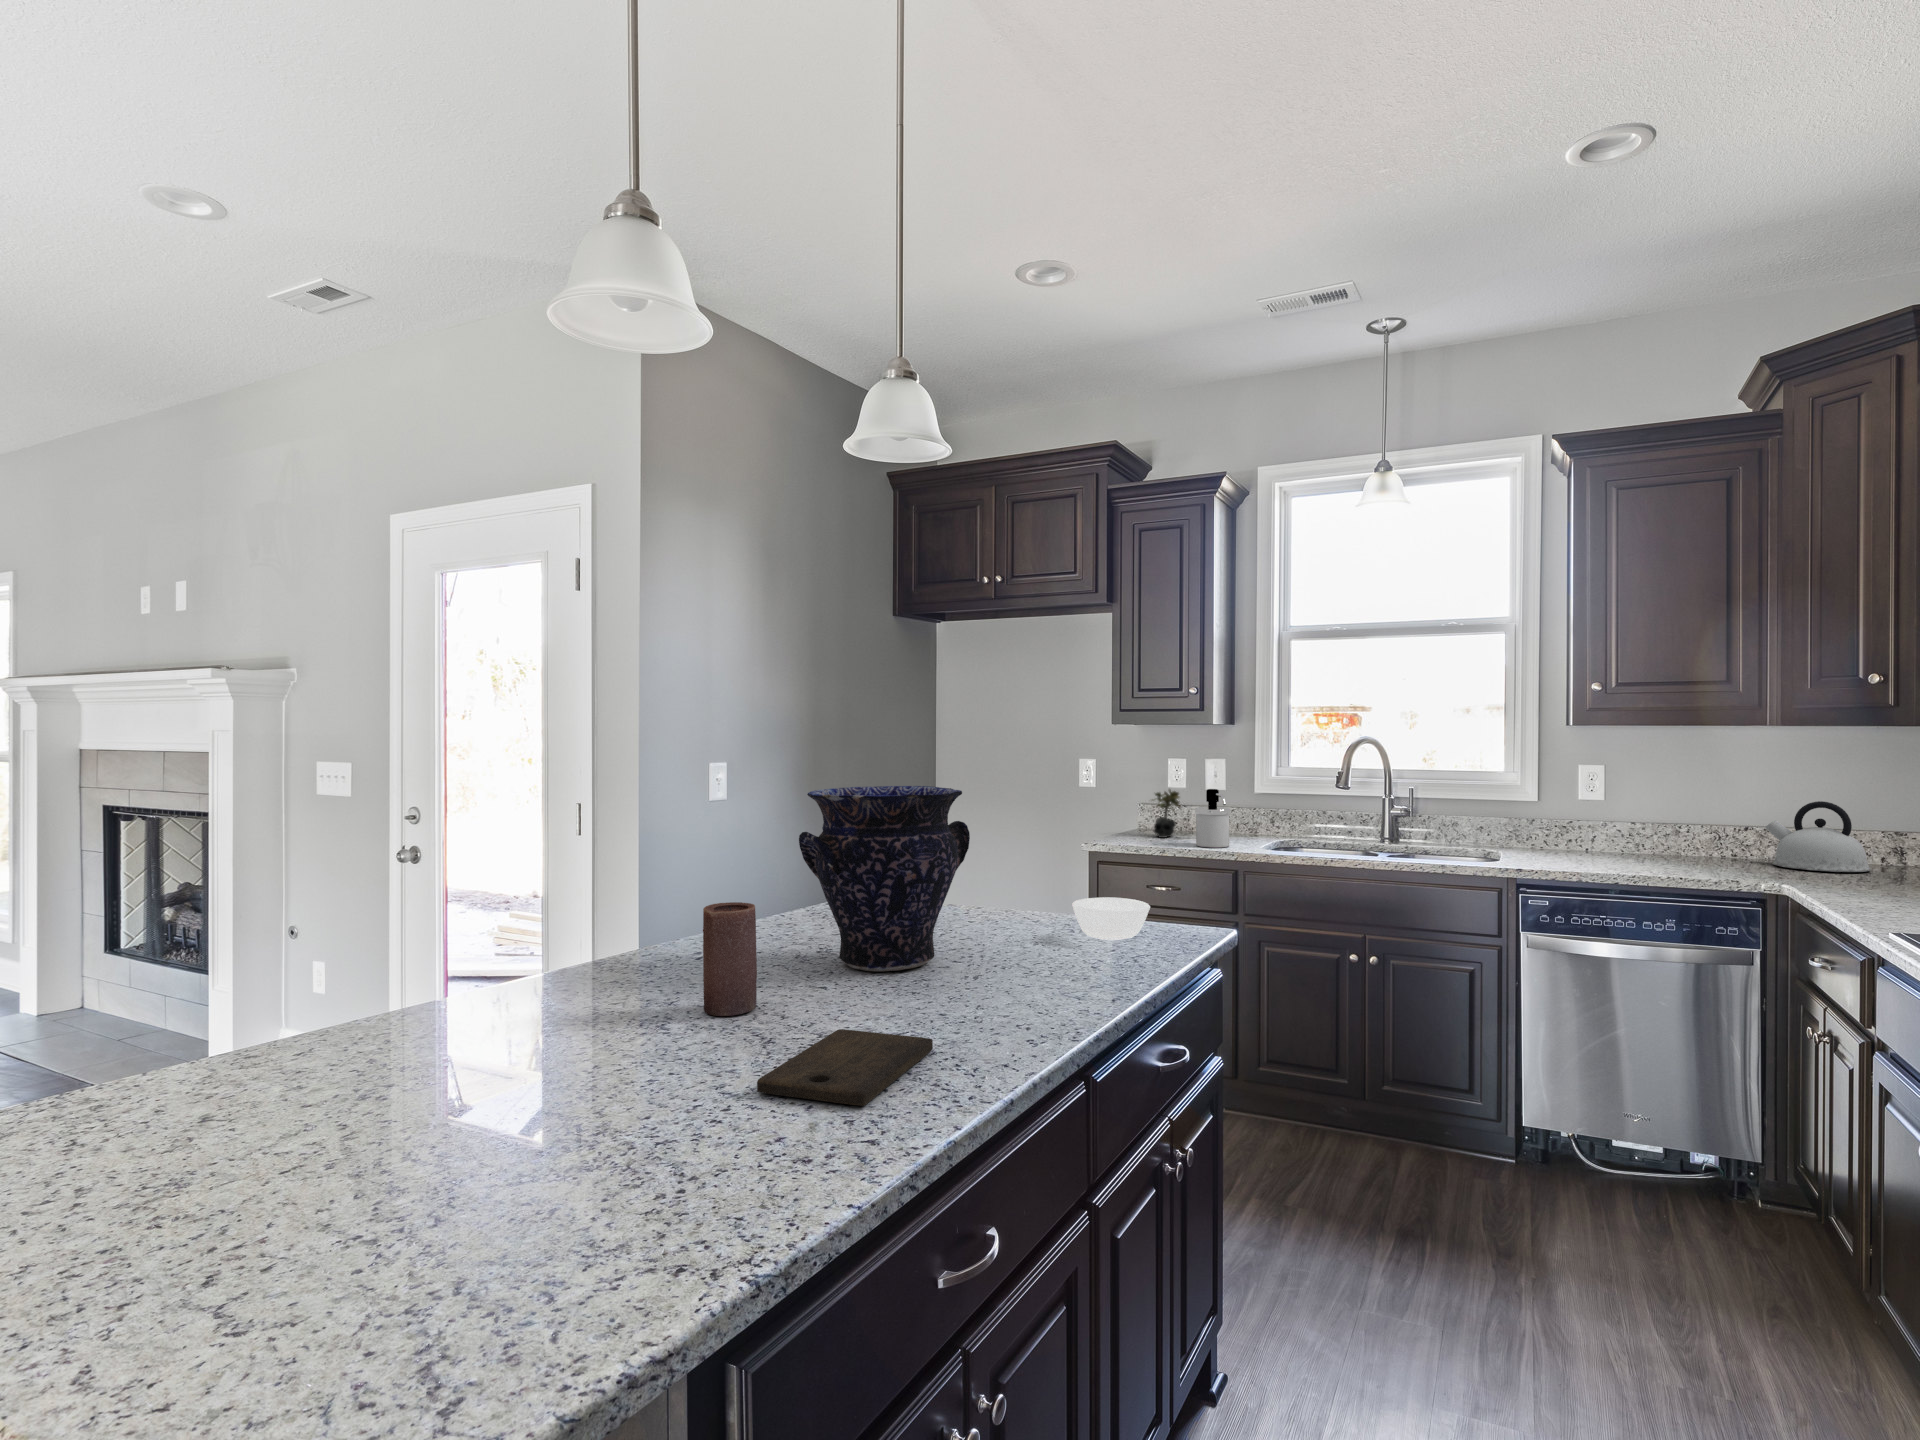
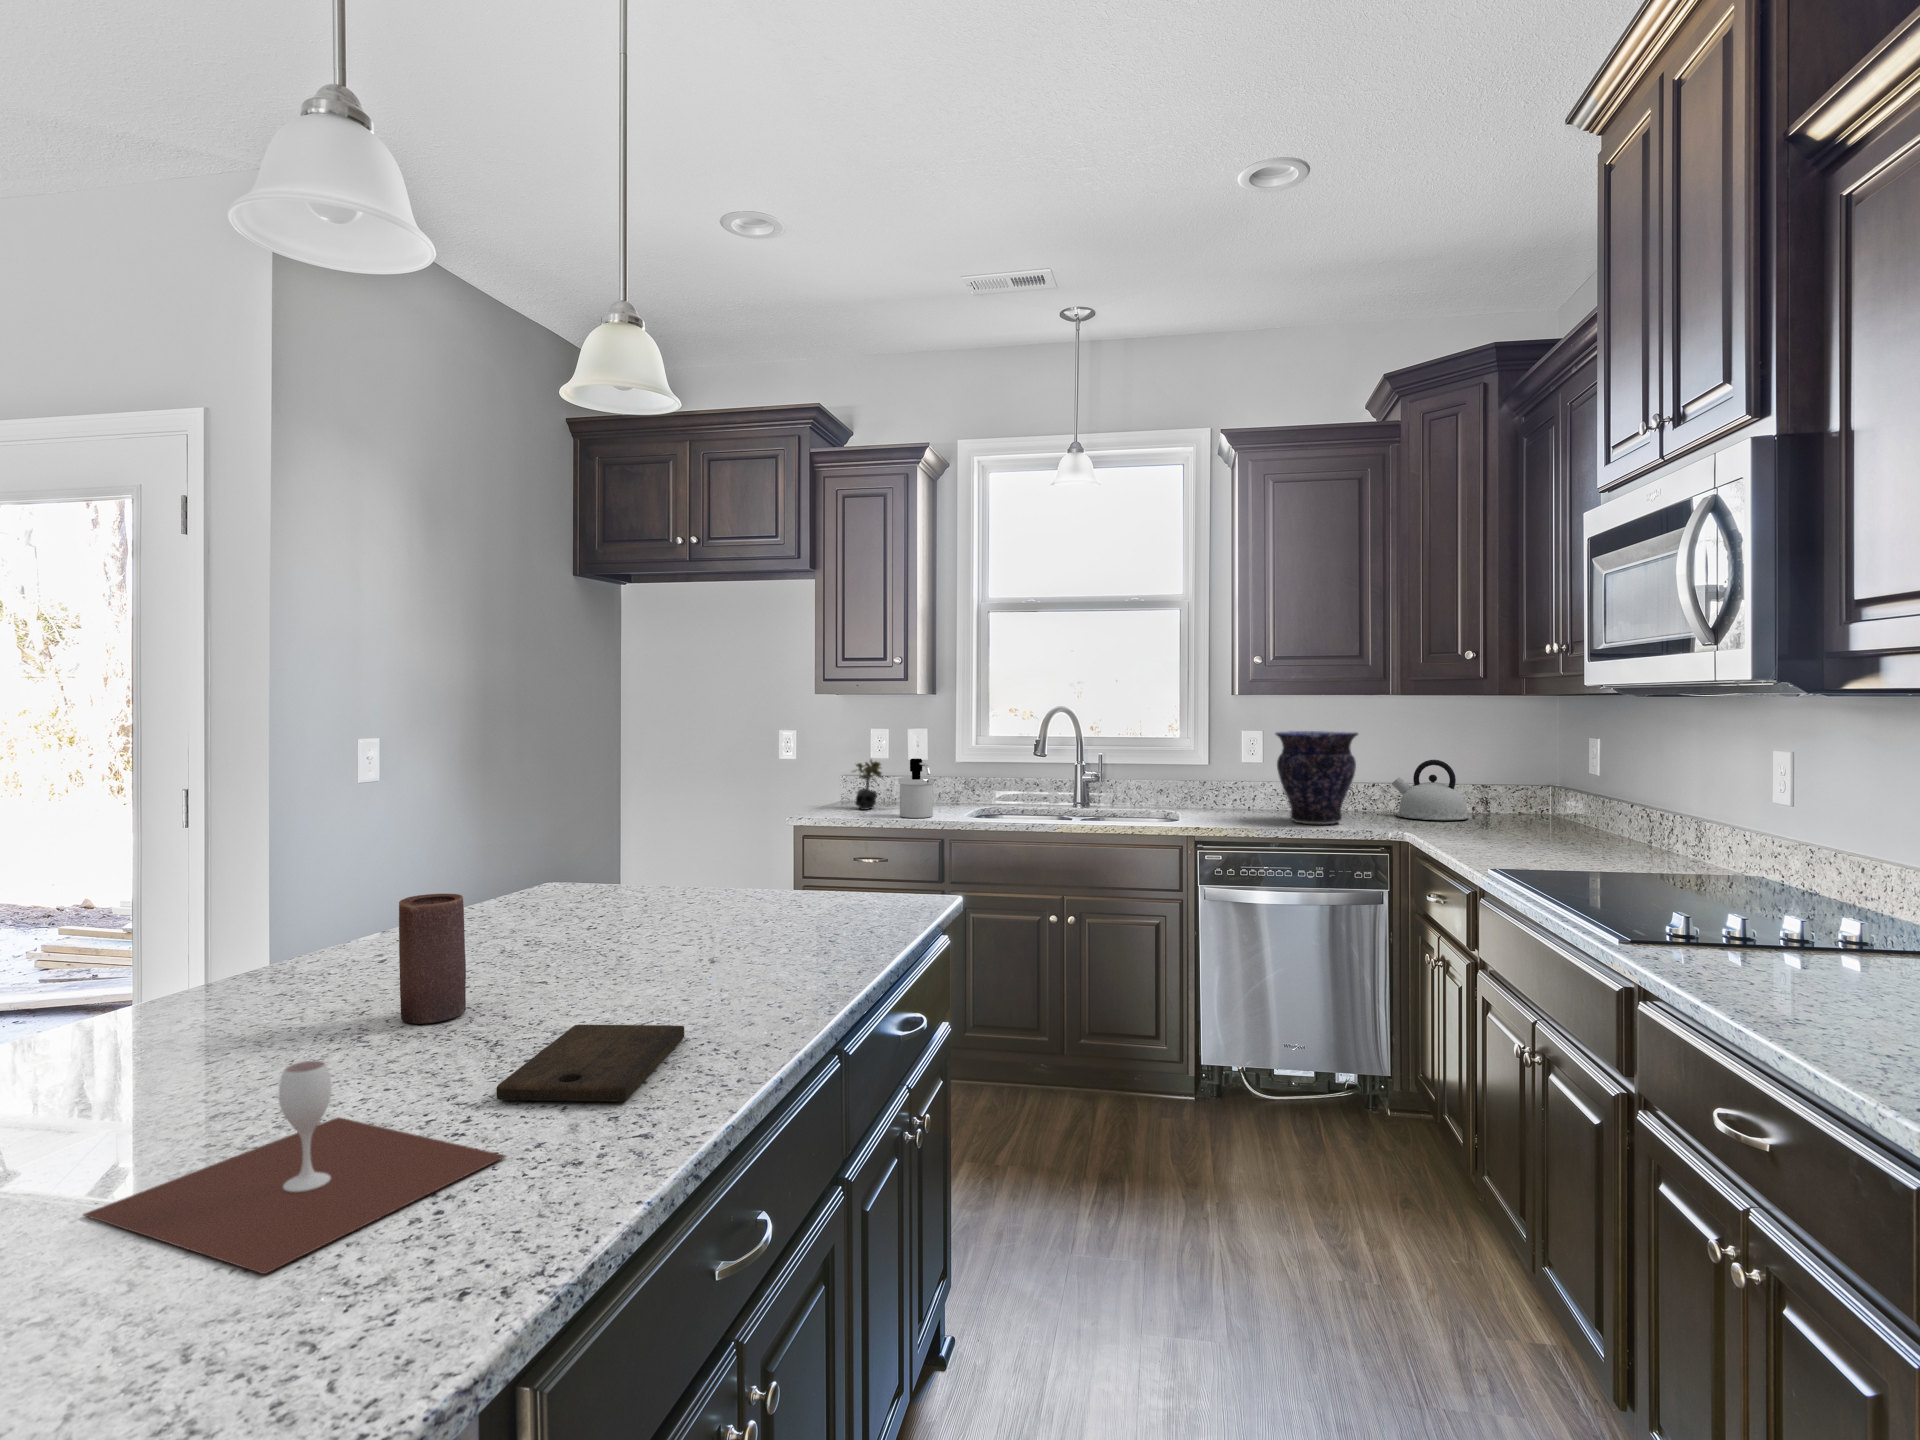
vase: present [799,786,970,971] -> present [1276,731,1358,824]
bowl: present [1072,897,1150,940] -> none [800,870,881,914]
wine glass: none [426,1044,750,1226] -> present [83,1061,505,1274]

